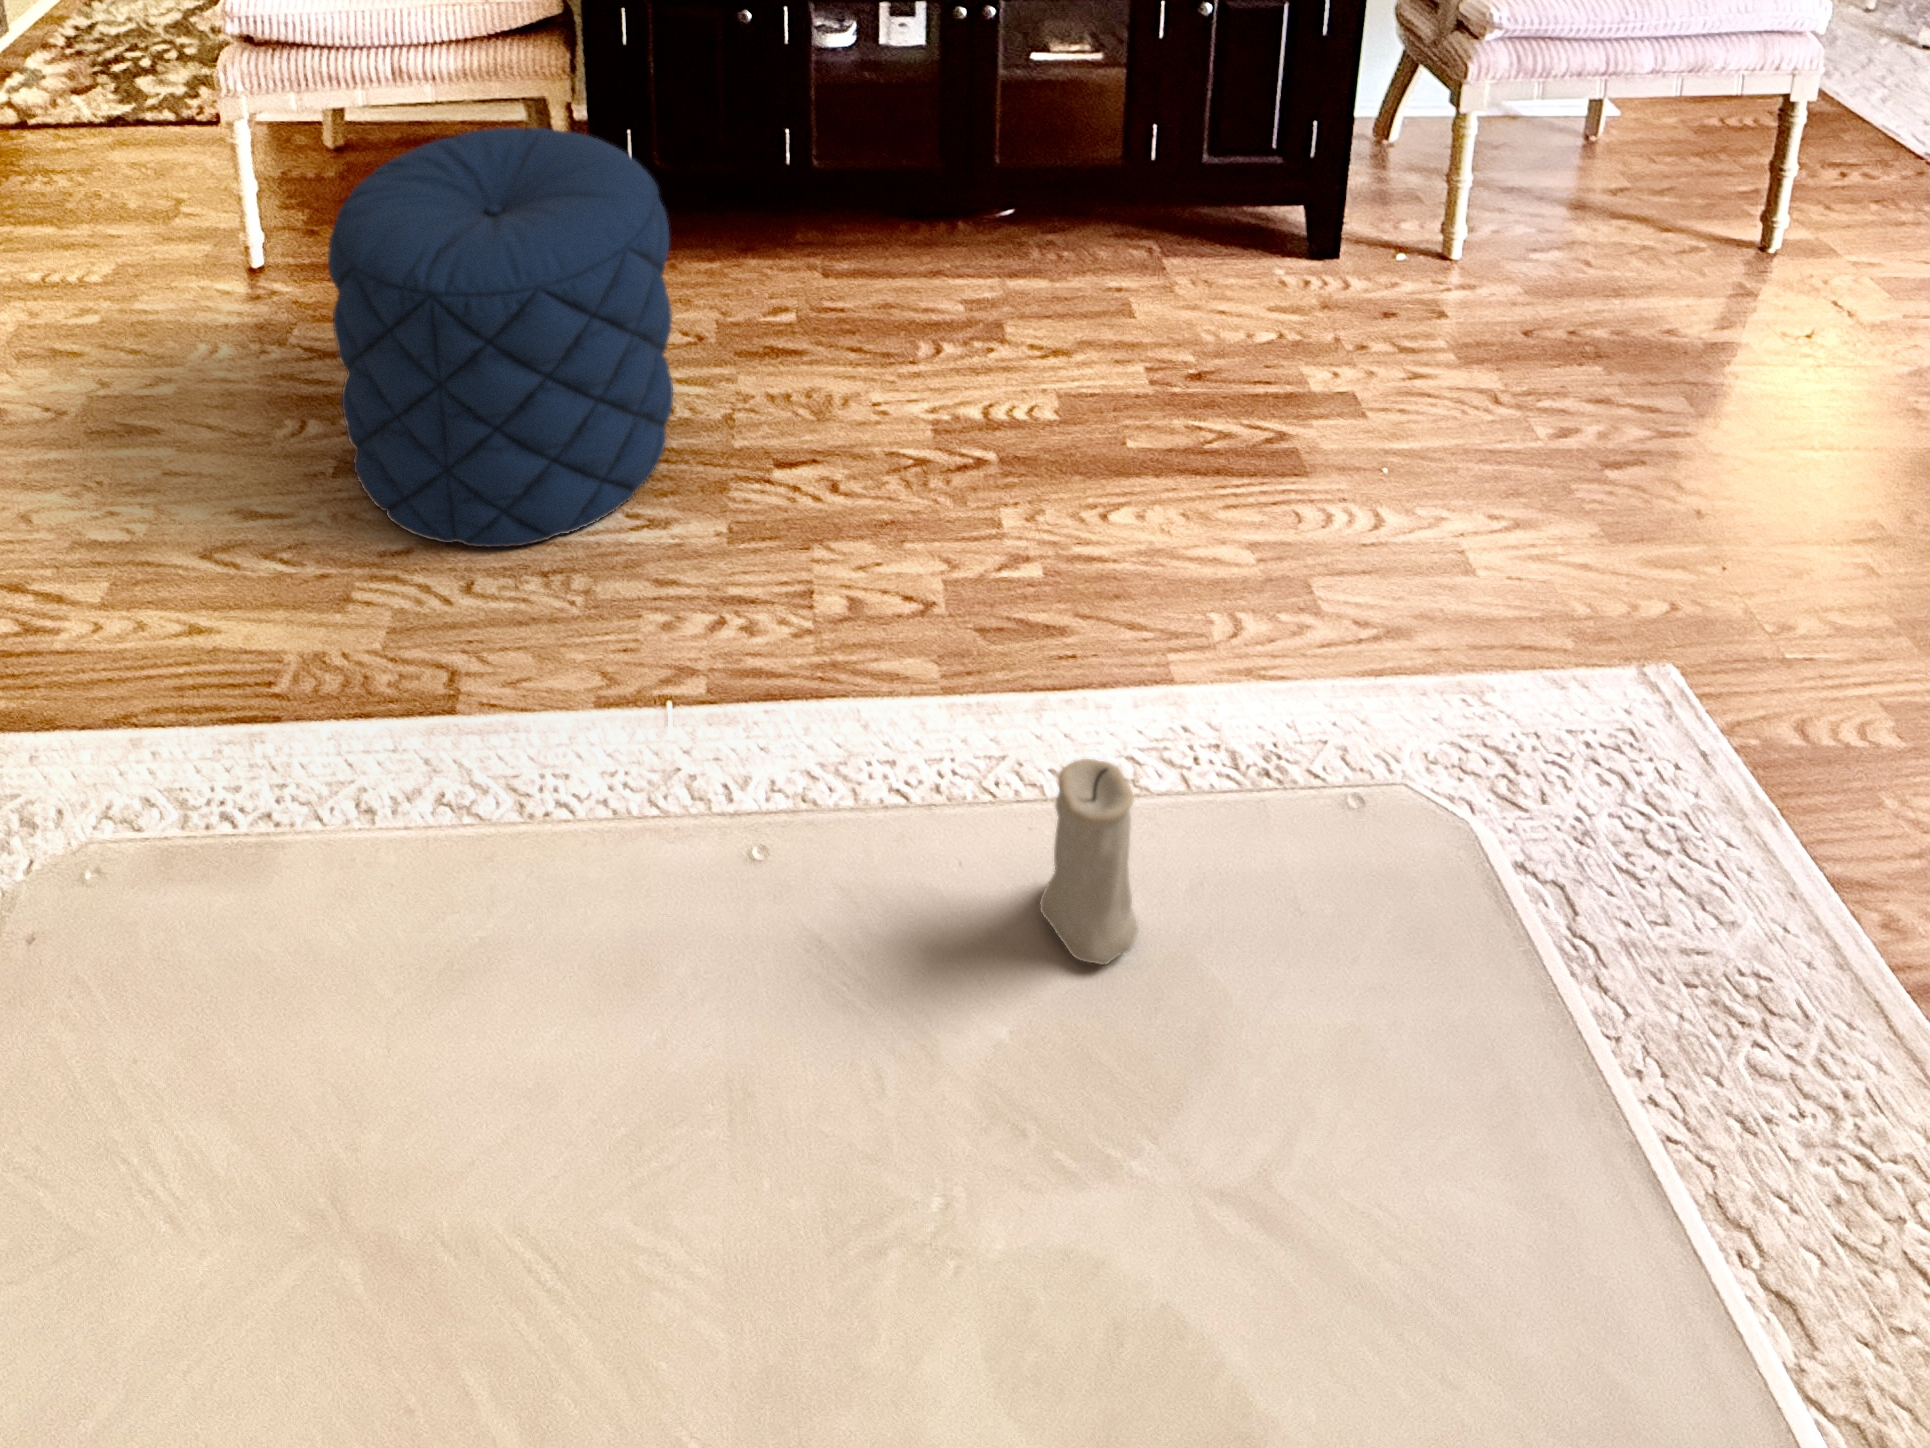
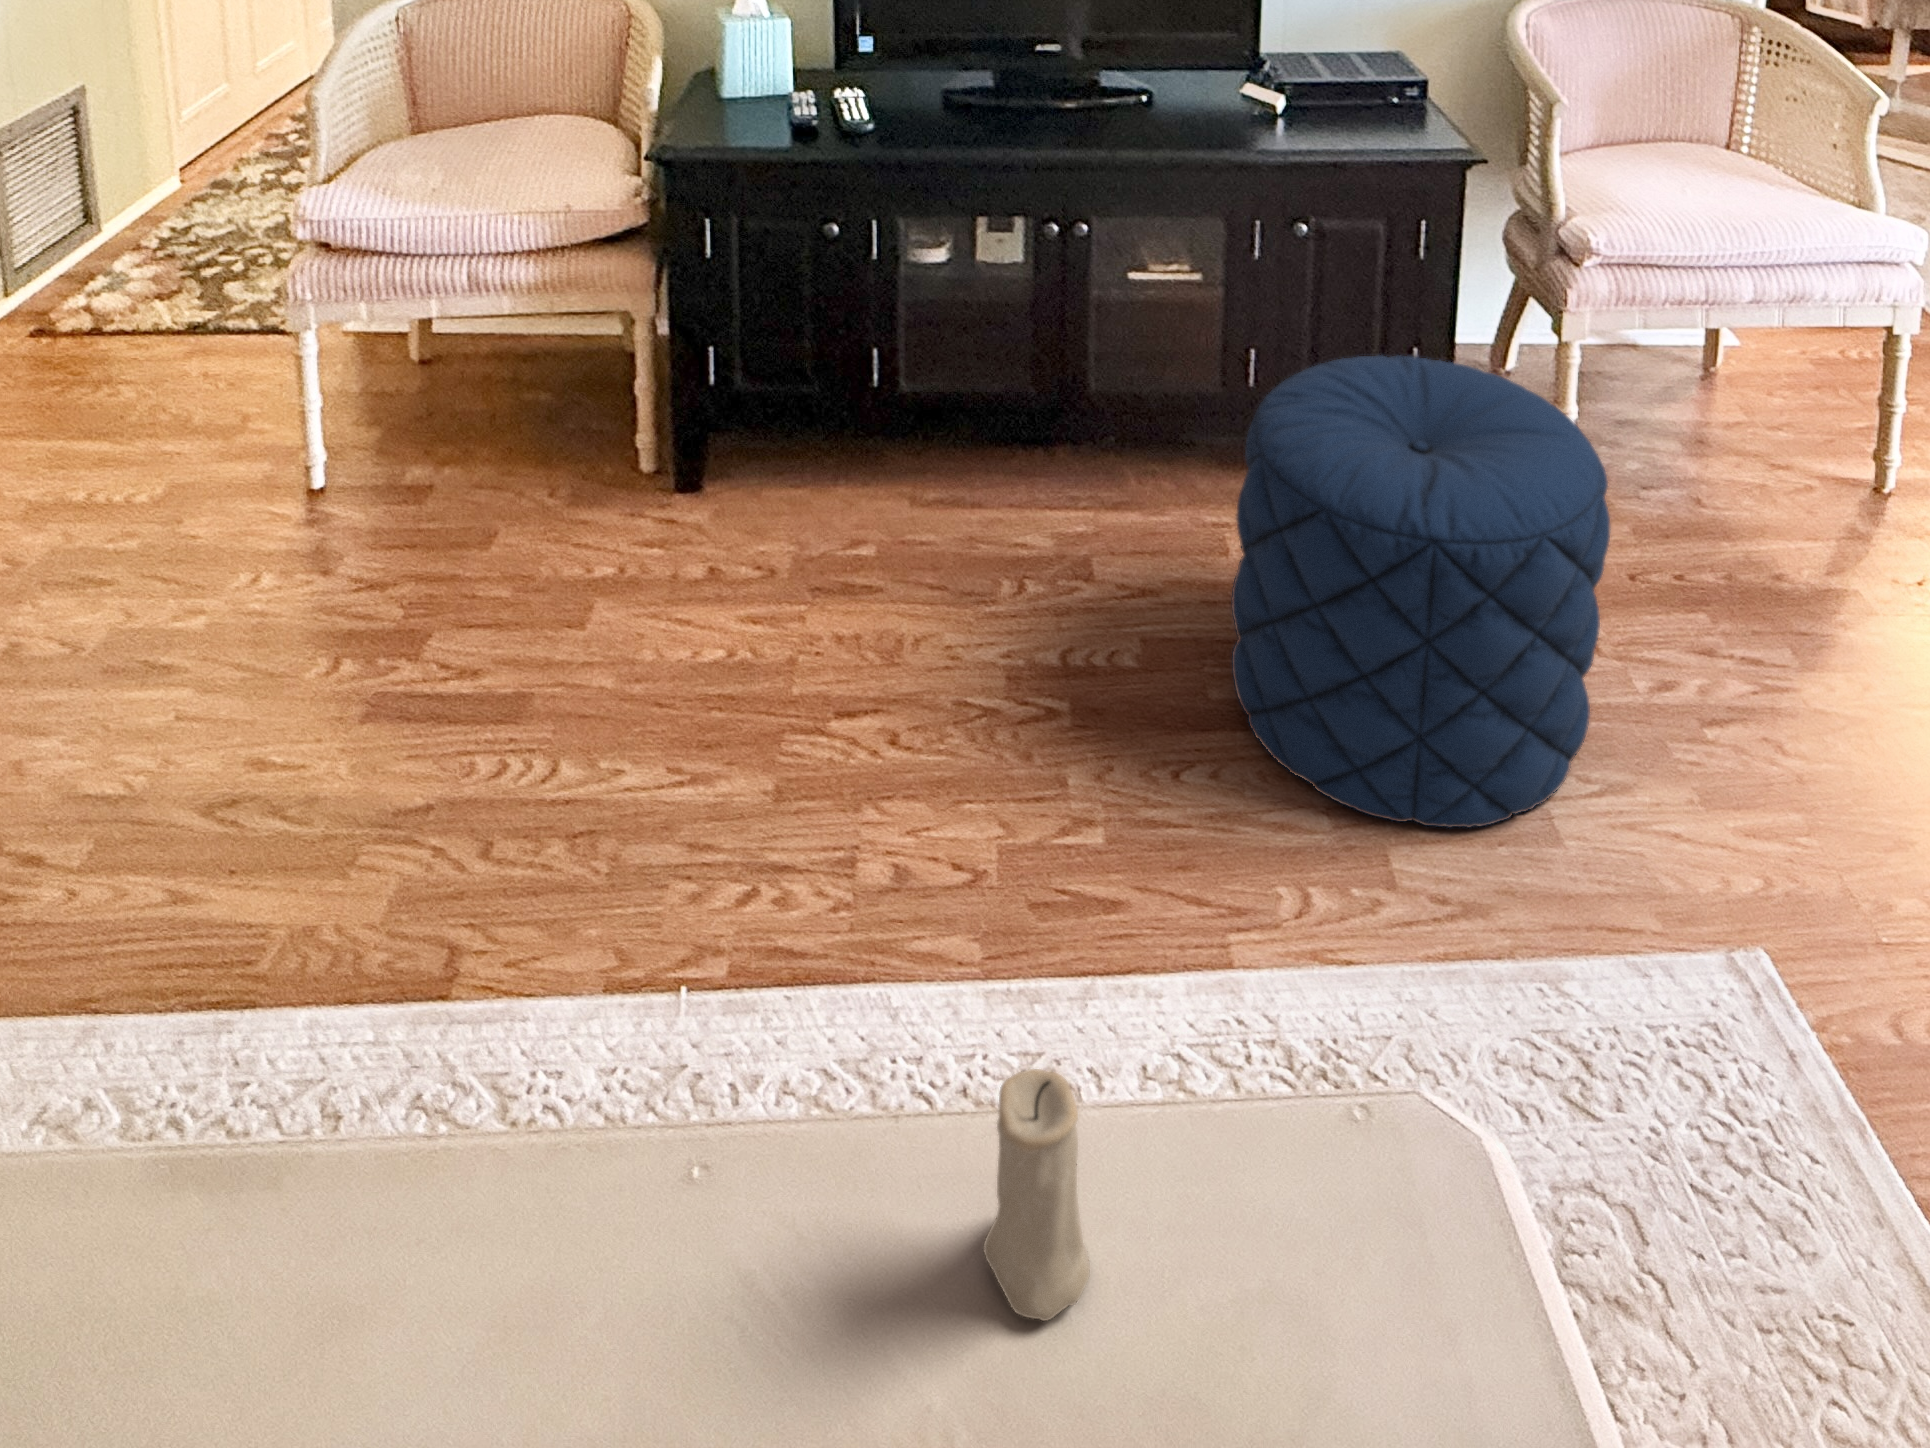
pouf: present [328,127,673,547] -> present [1231,355,1611,827]

